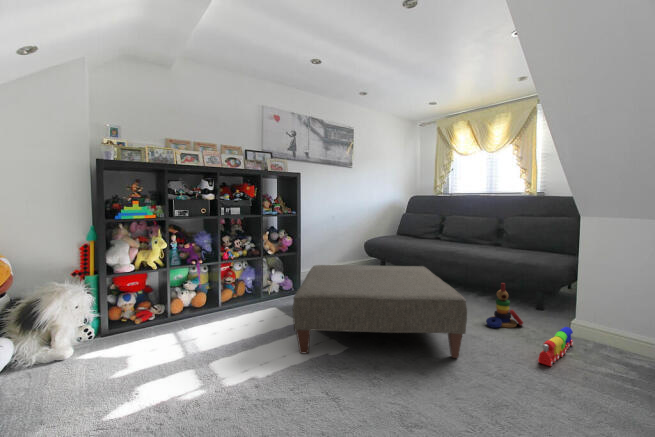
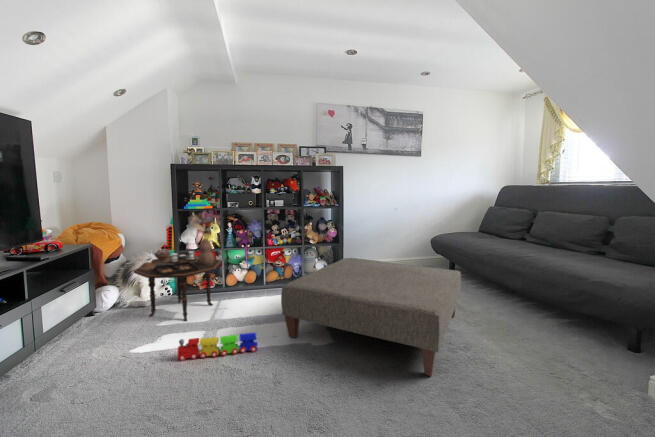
side table: none [61,253,187,370] -> present [134,238,222,321]
stacking toy: present [486,283,523,328] -> none [512,303,567,360]
toy train: present [538,327,573,366] -> present [178,333,258,361]

